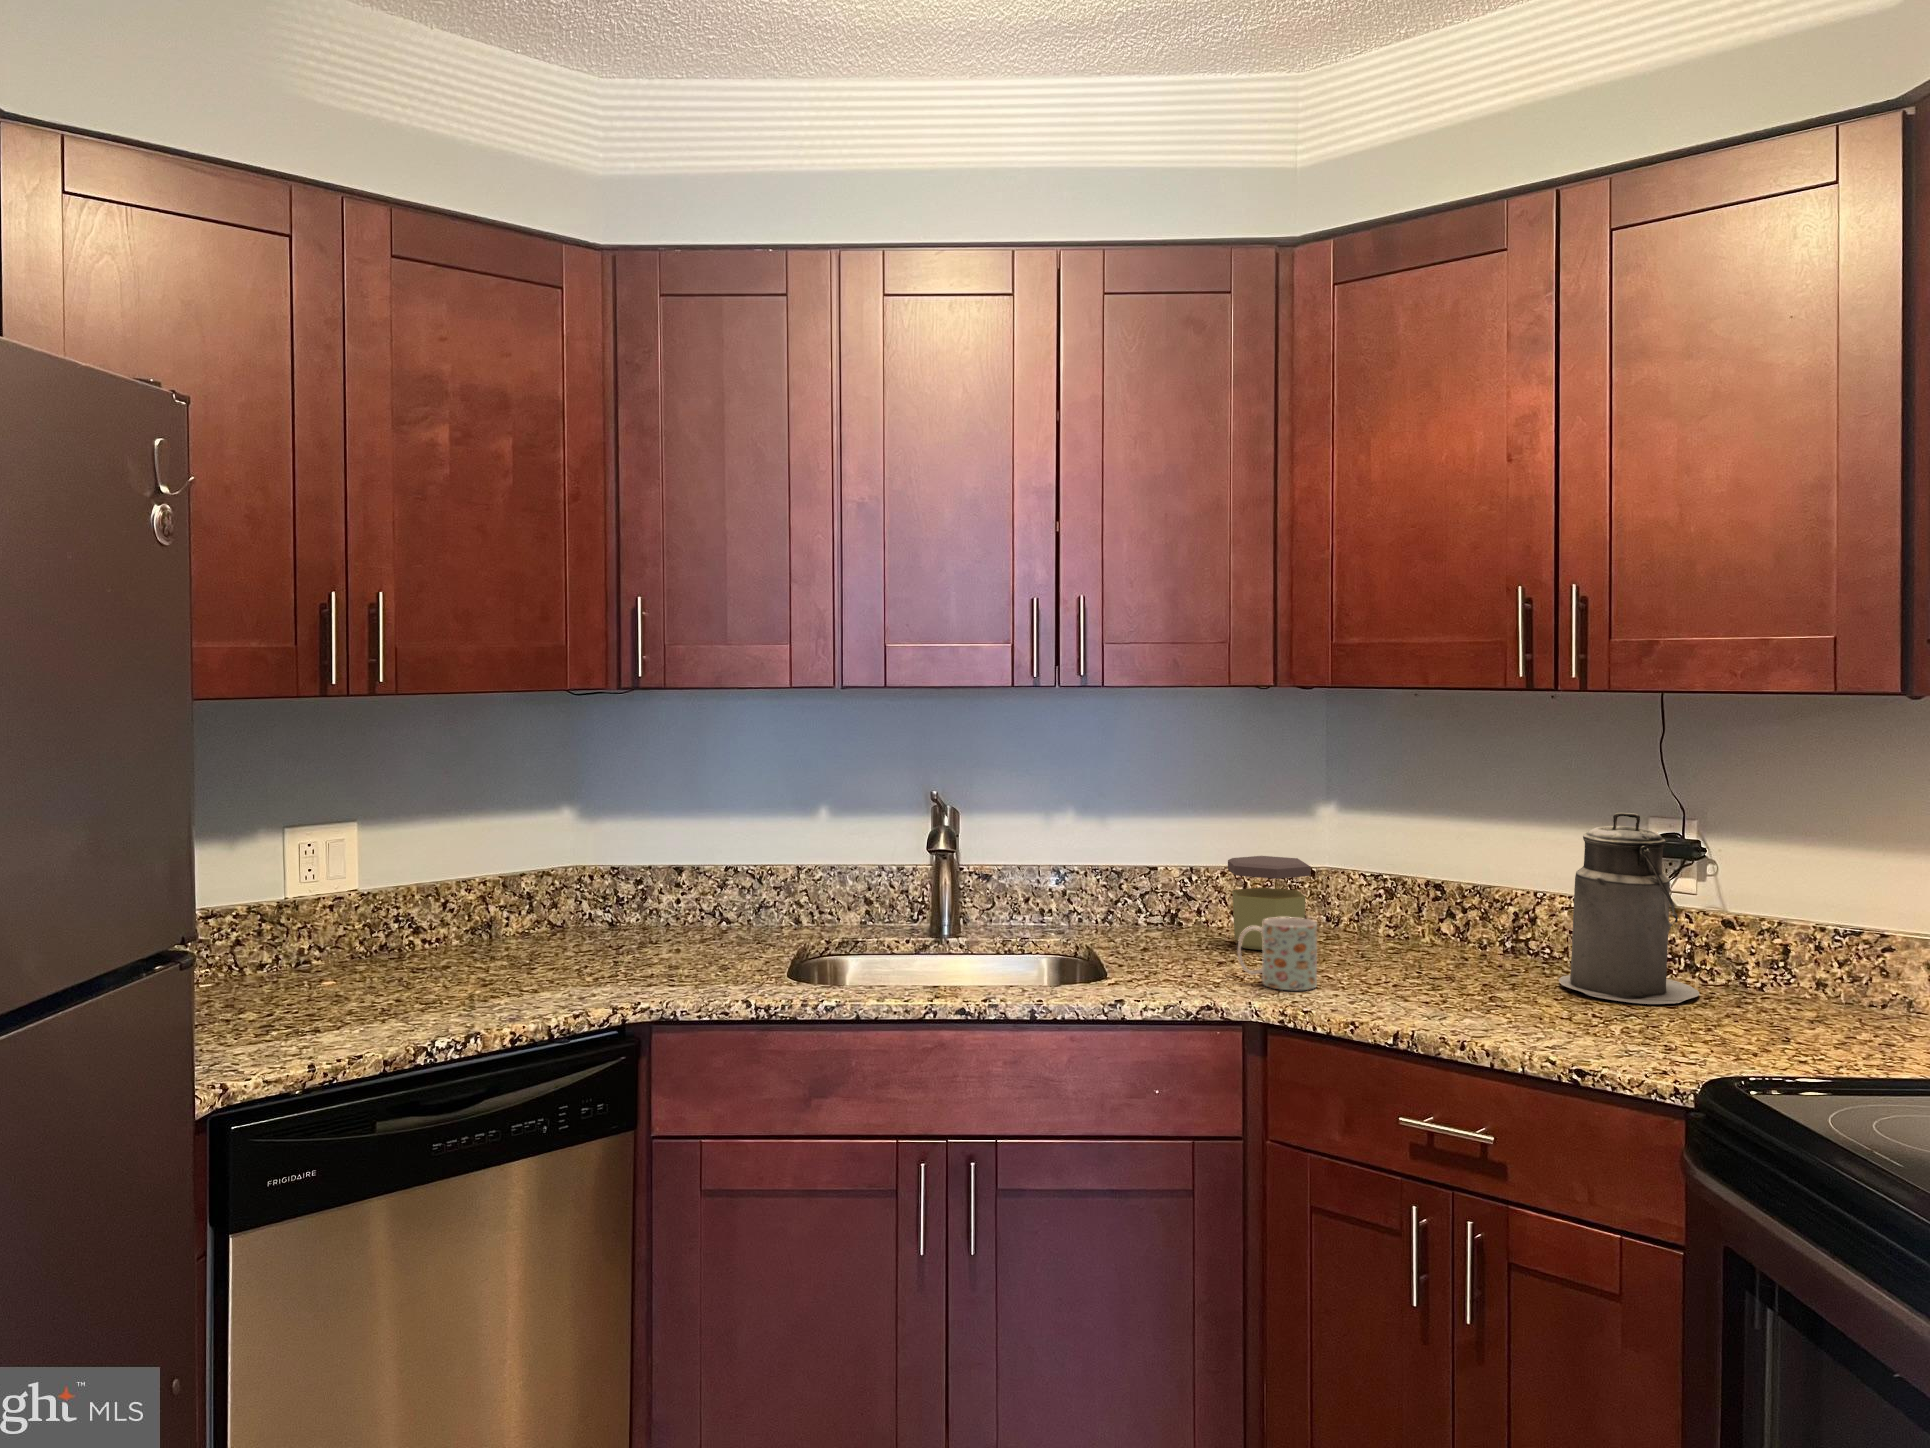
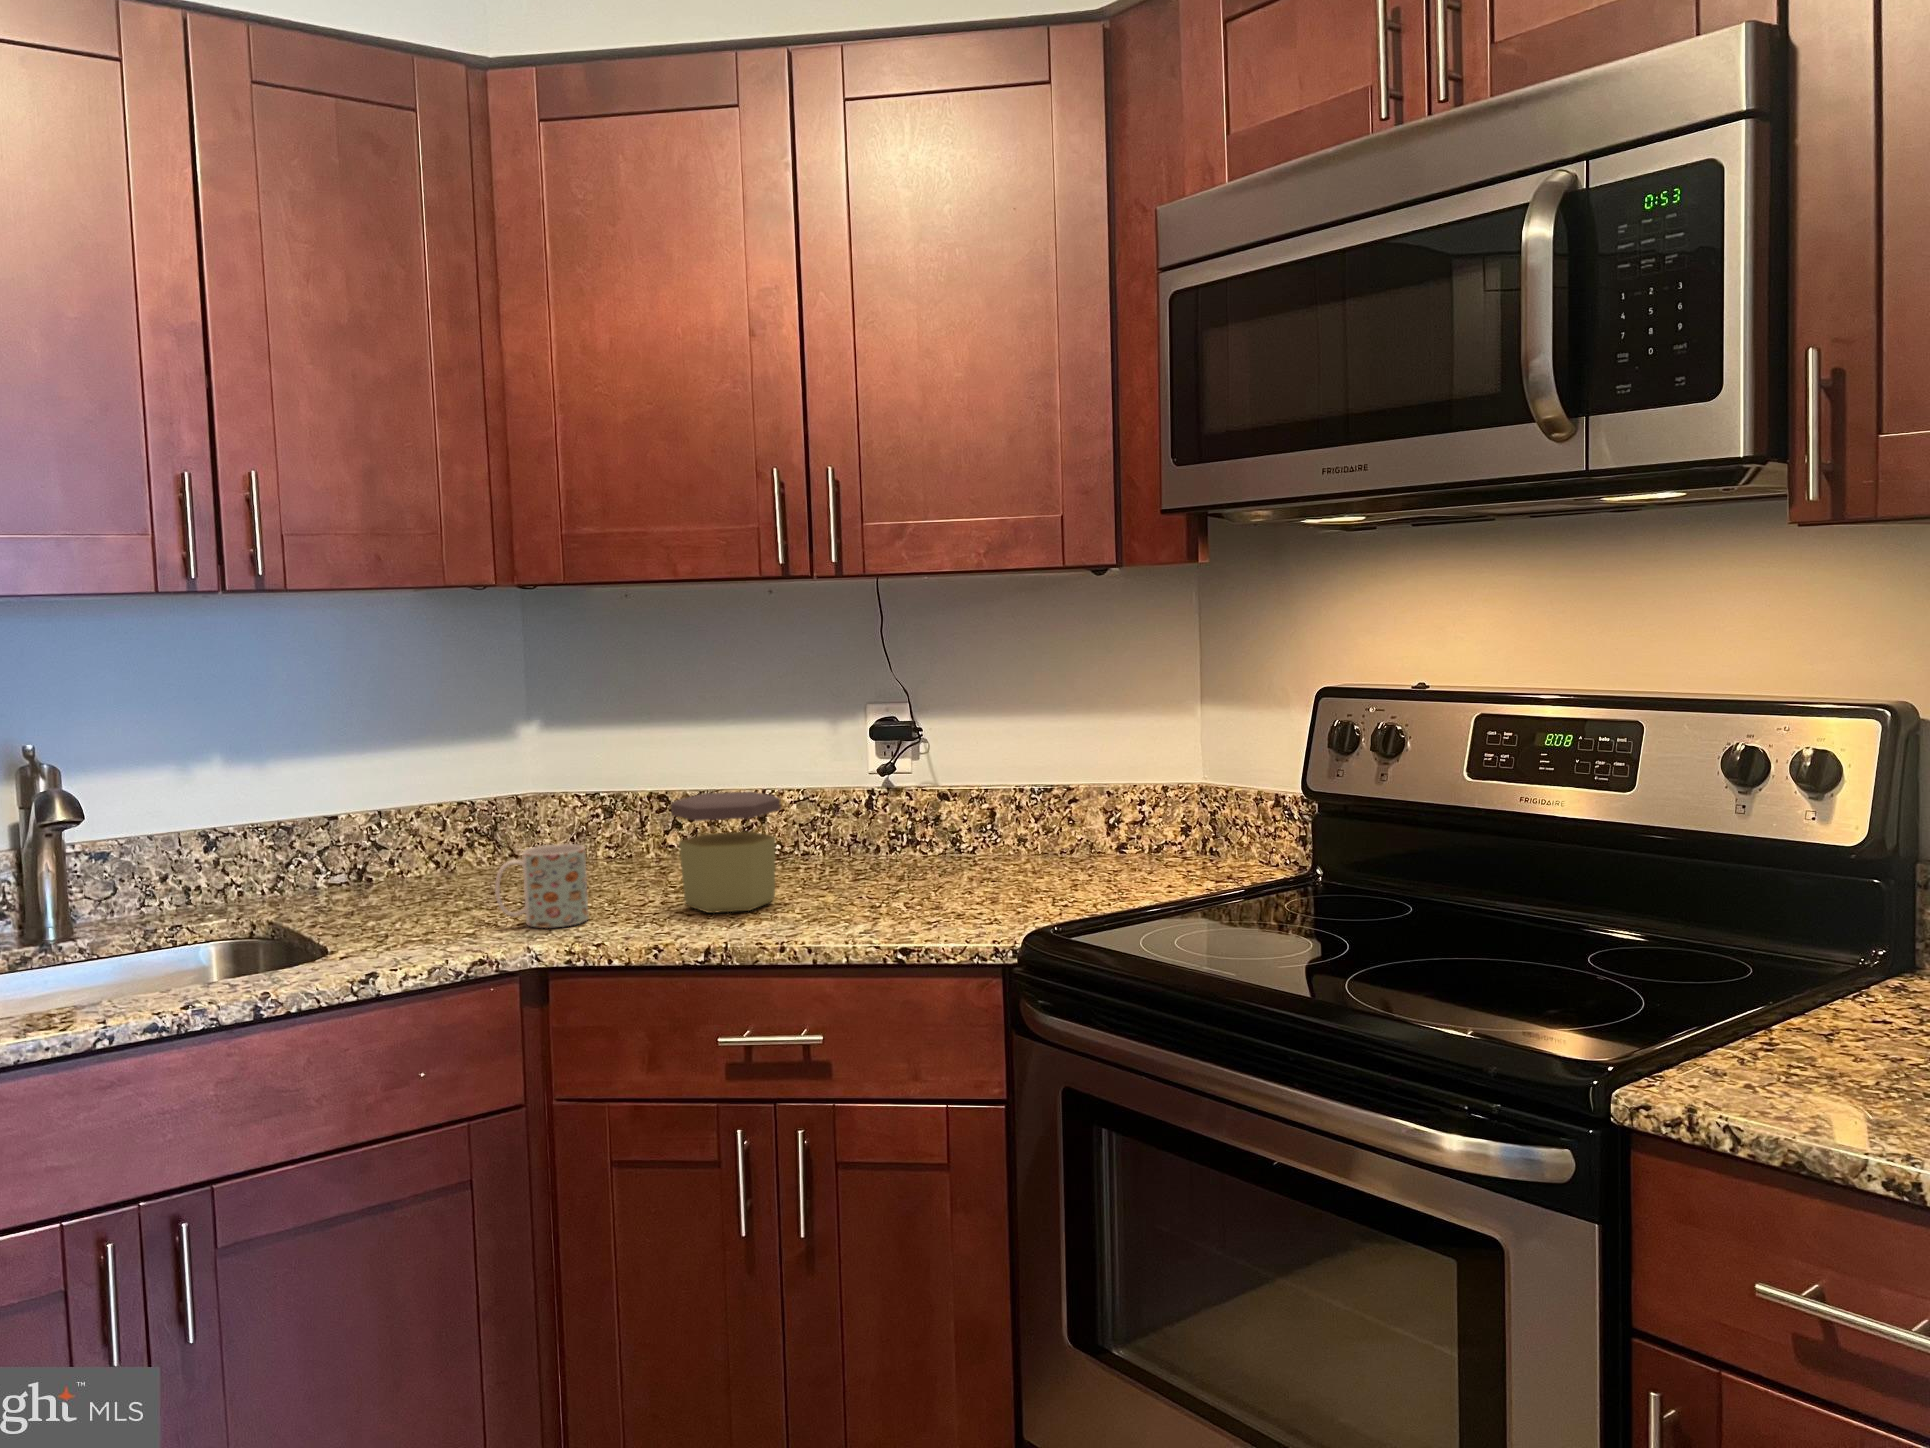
canister: present [1559,813,1699,1004] -> none [813,696,938,882]
jar: present [1228,856,1311,950] -> present [671,791,781,913]

